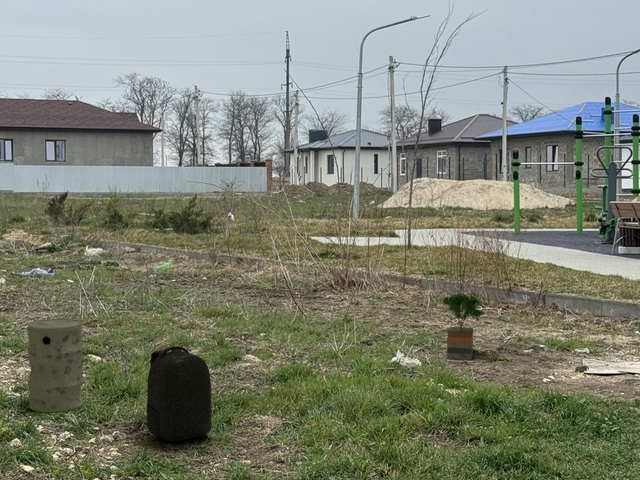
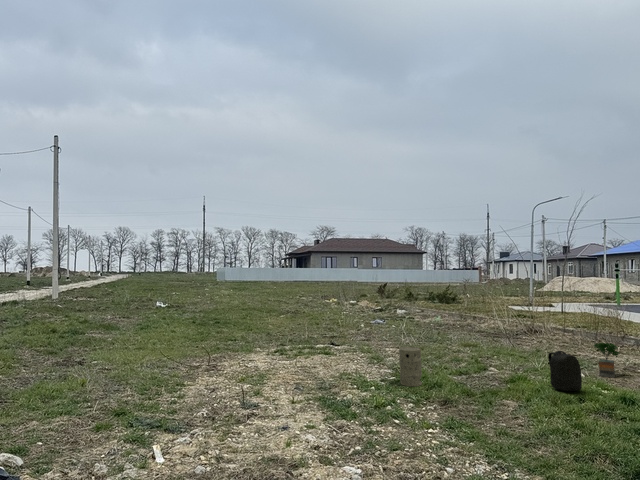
backpack: present [146,346,212,441] -> present [548,351,582,391]

